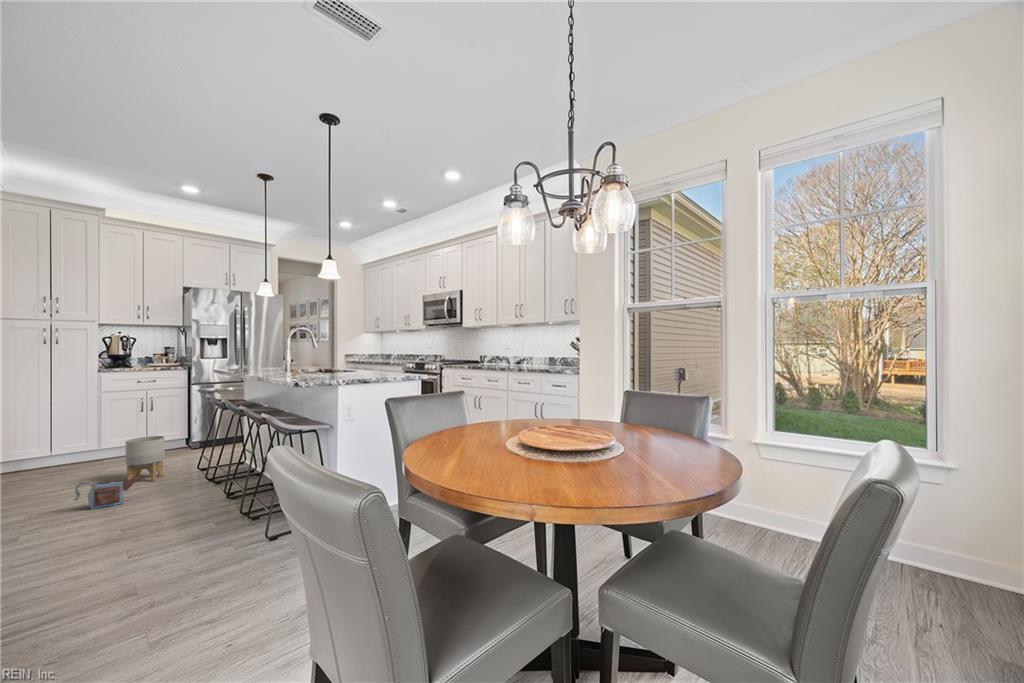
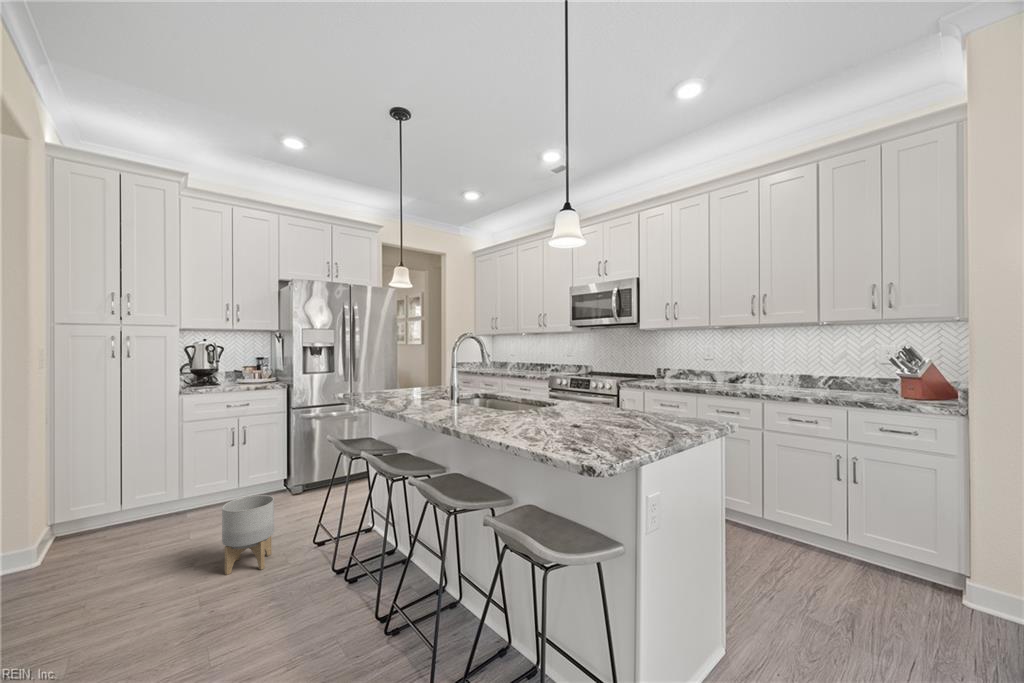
watering can: present [74,474,142,510] -> none [151,581,255,652]

